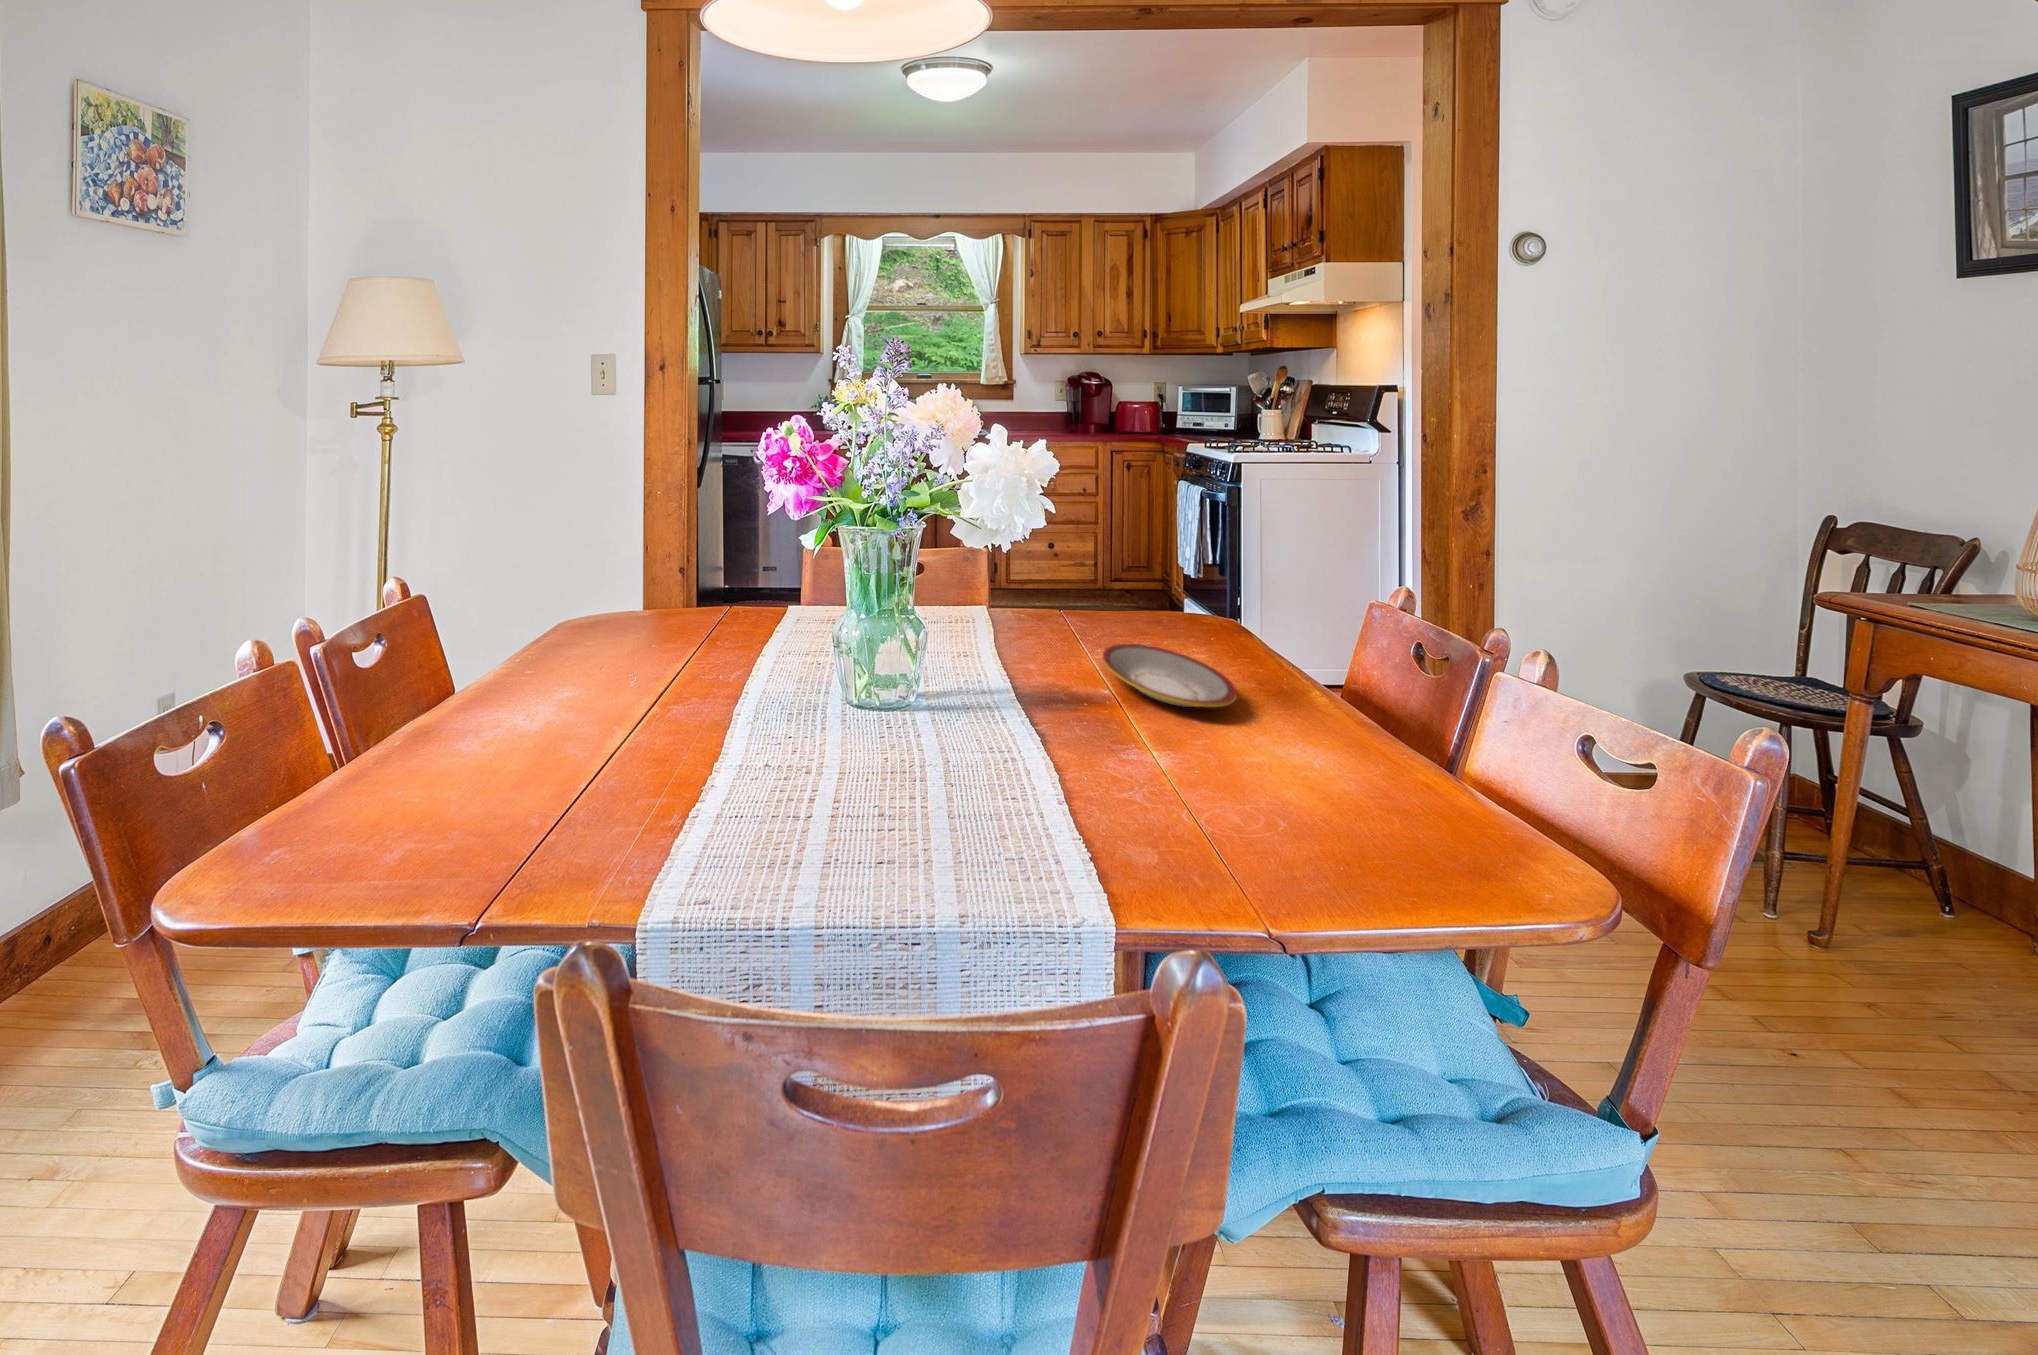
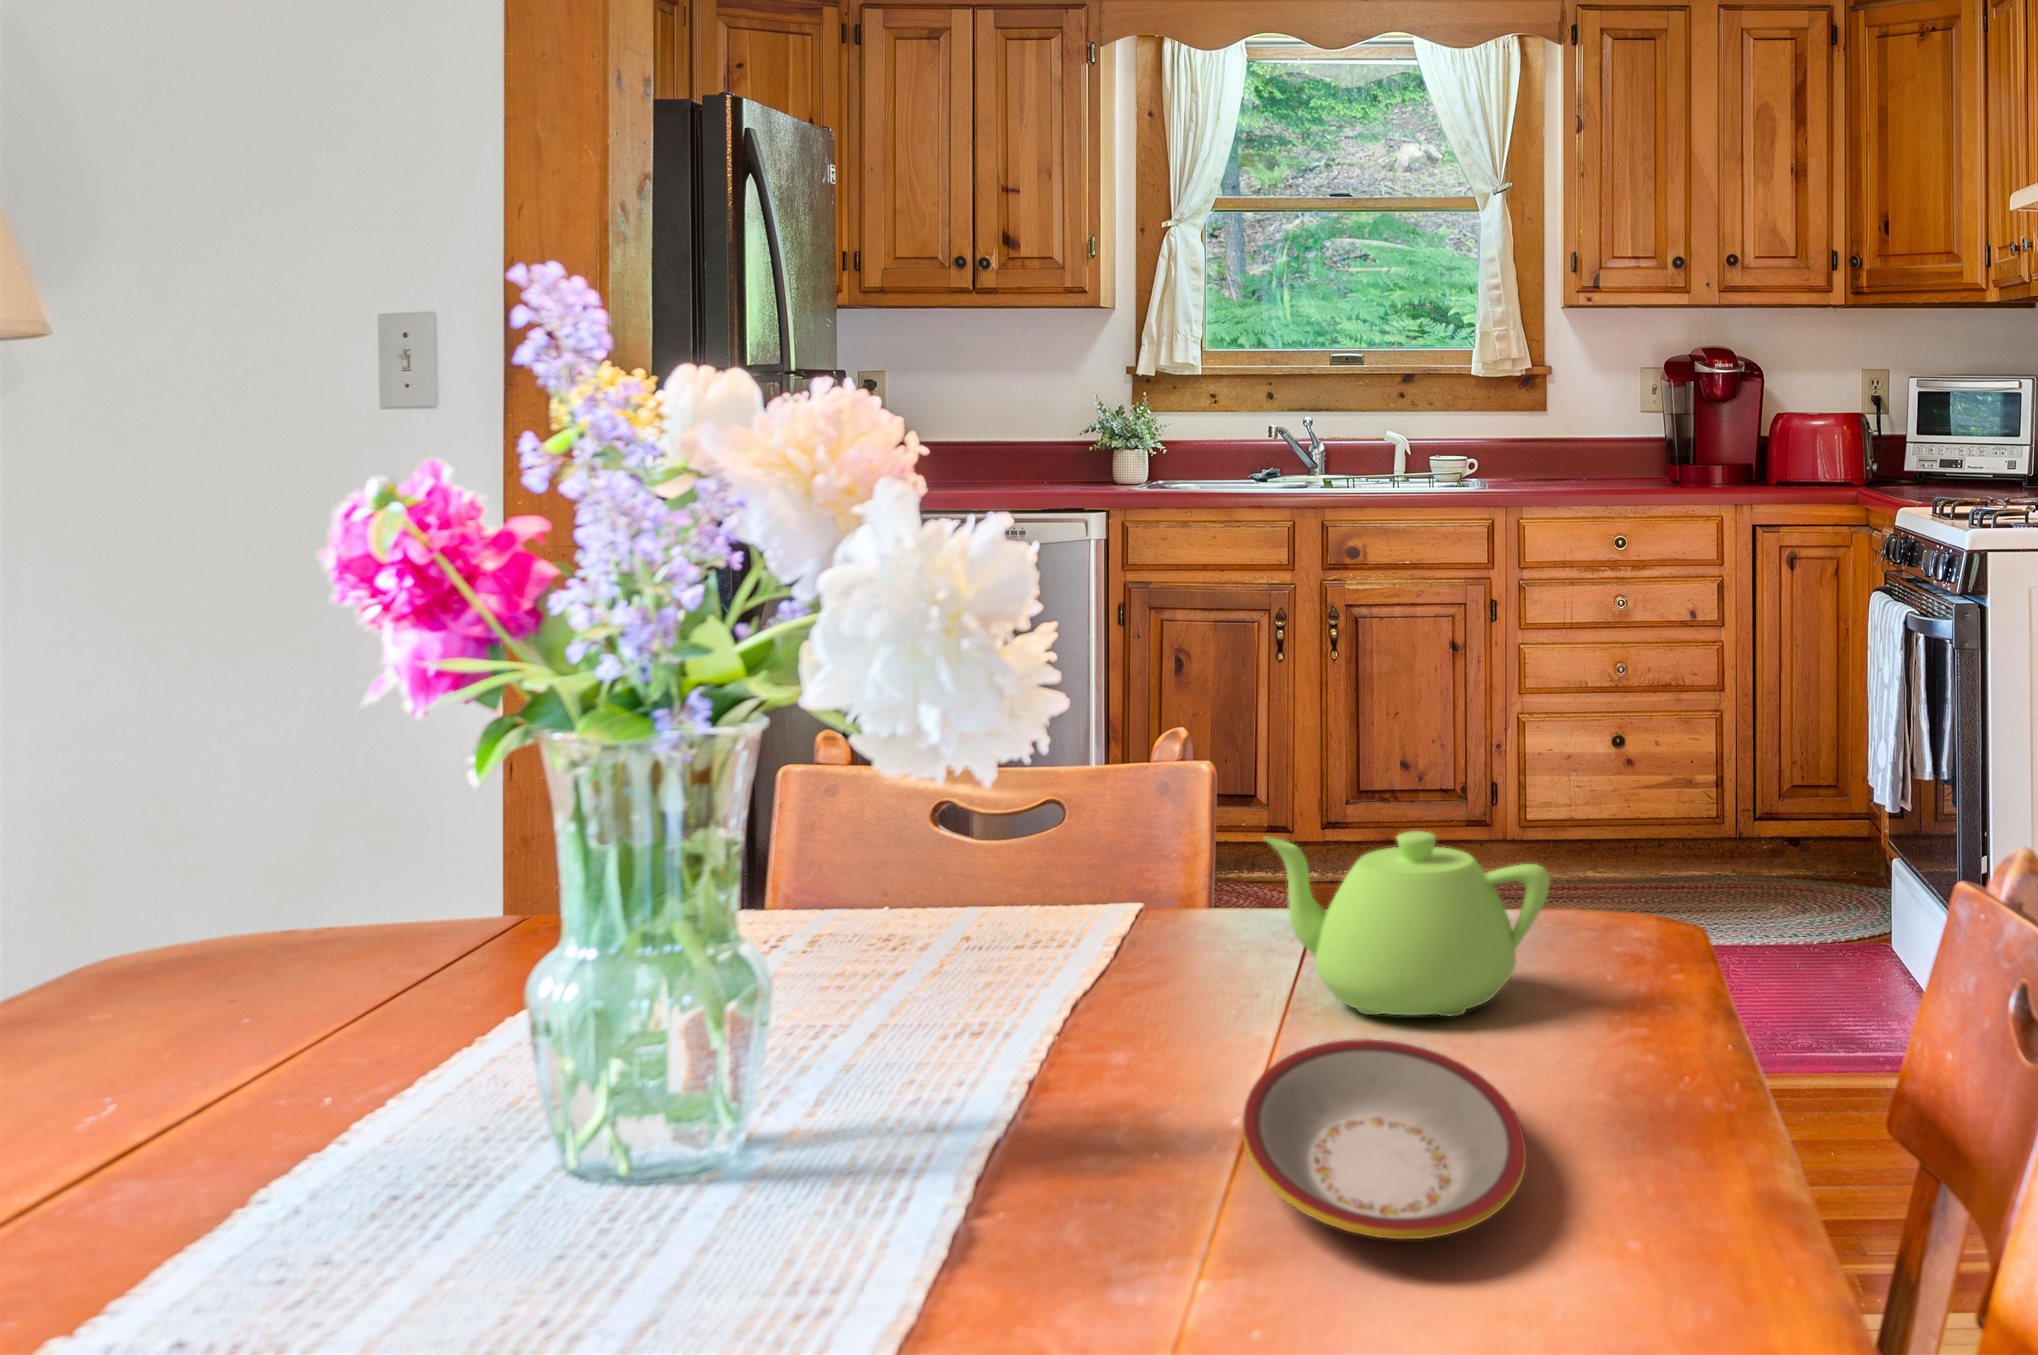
teapot: none [1060,566,1178,640] -> present [1265,831,1550,1017]

